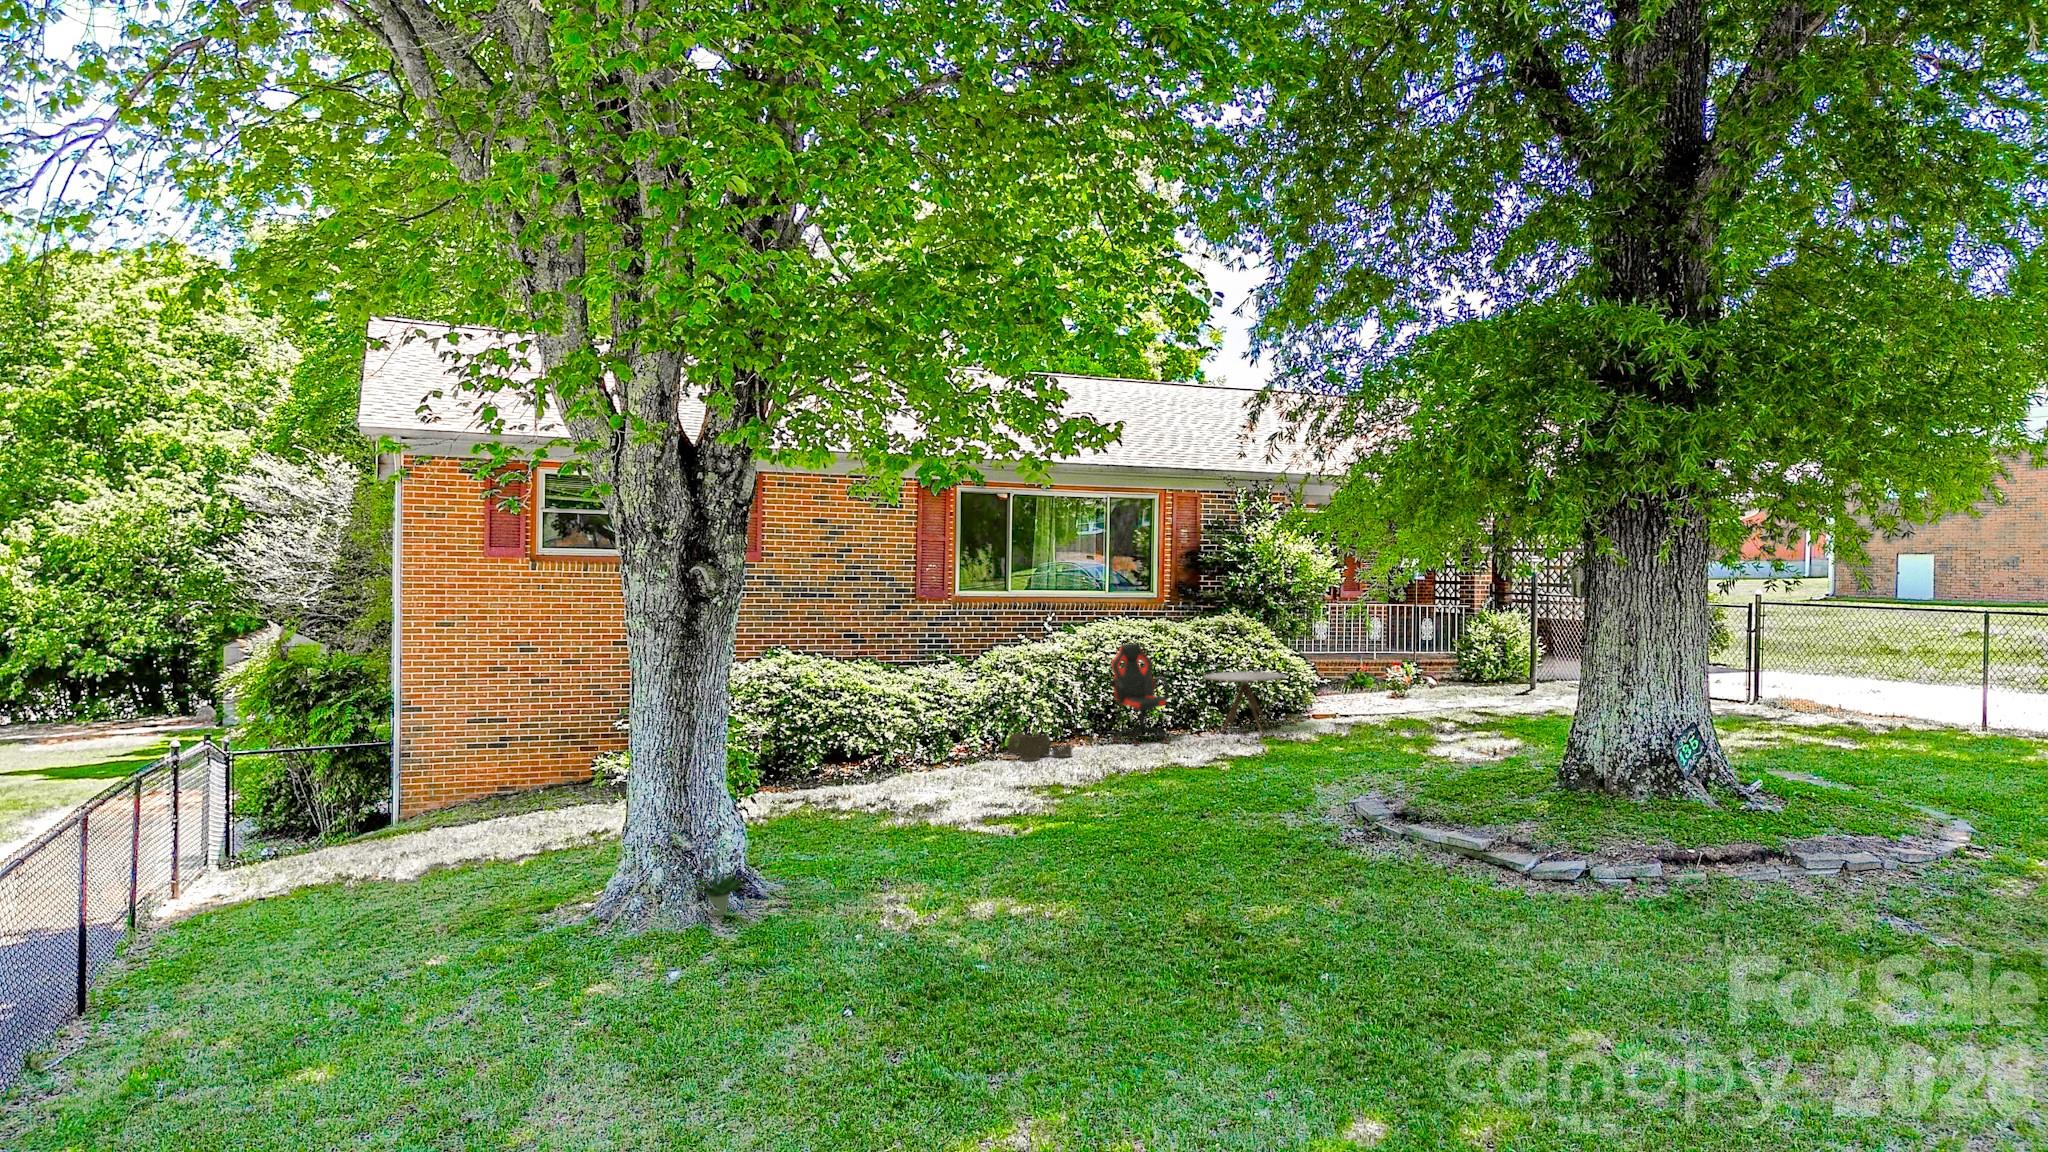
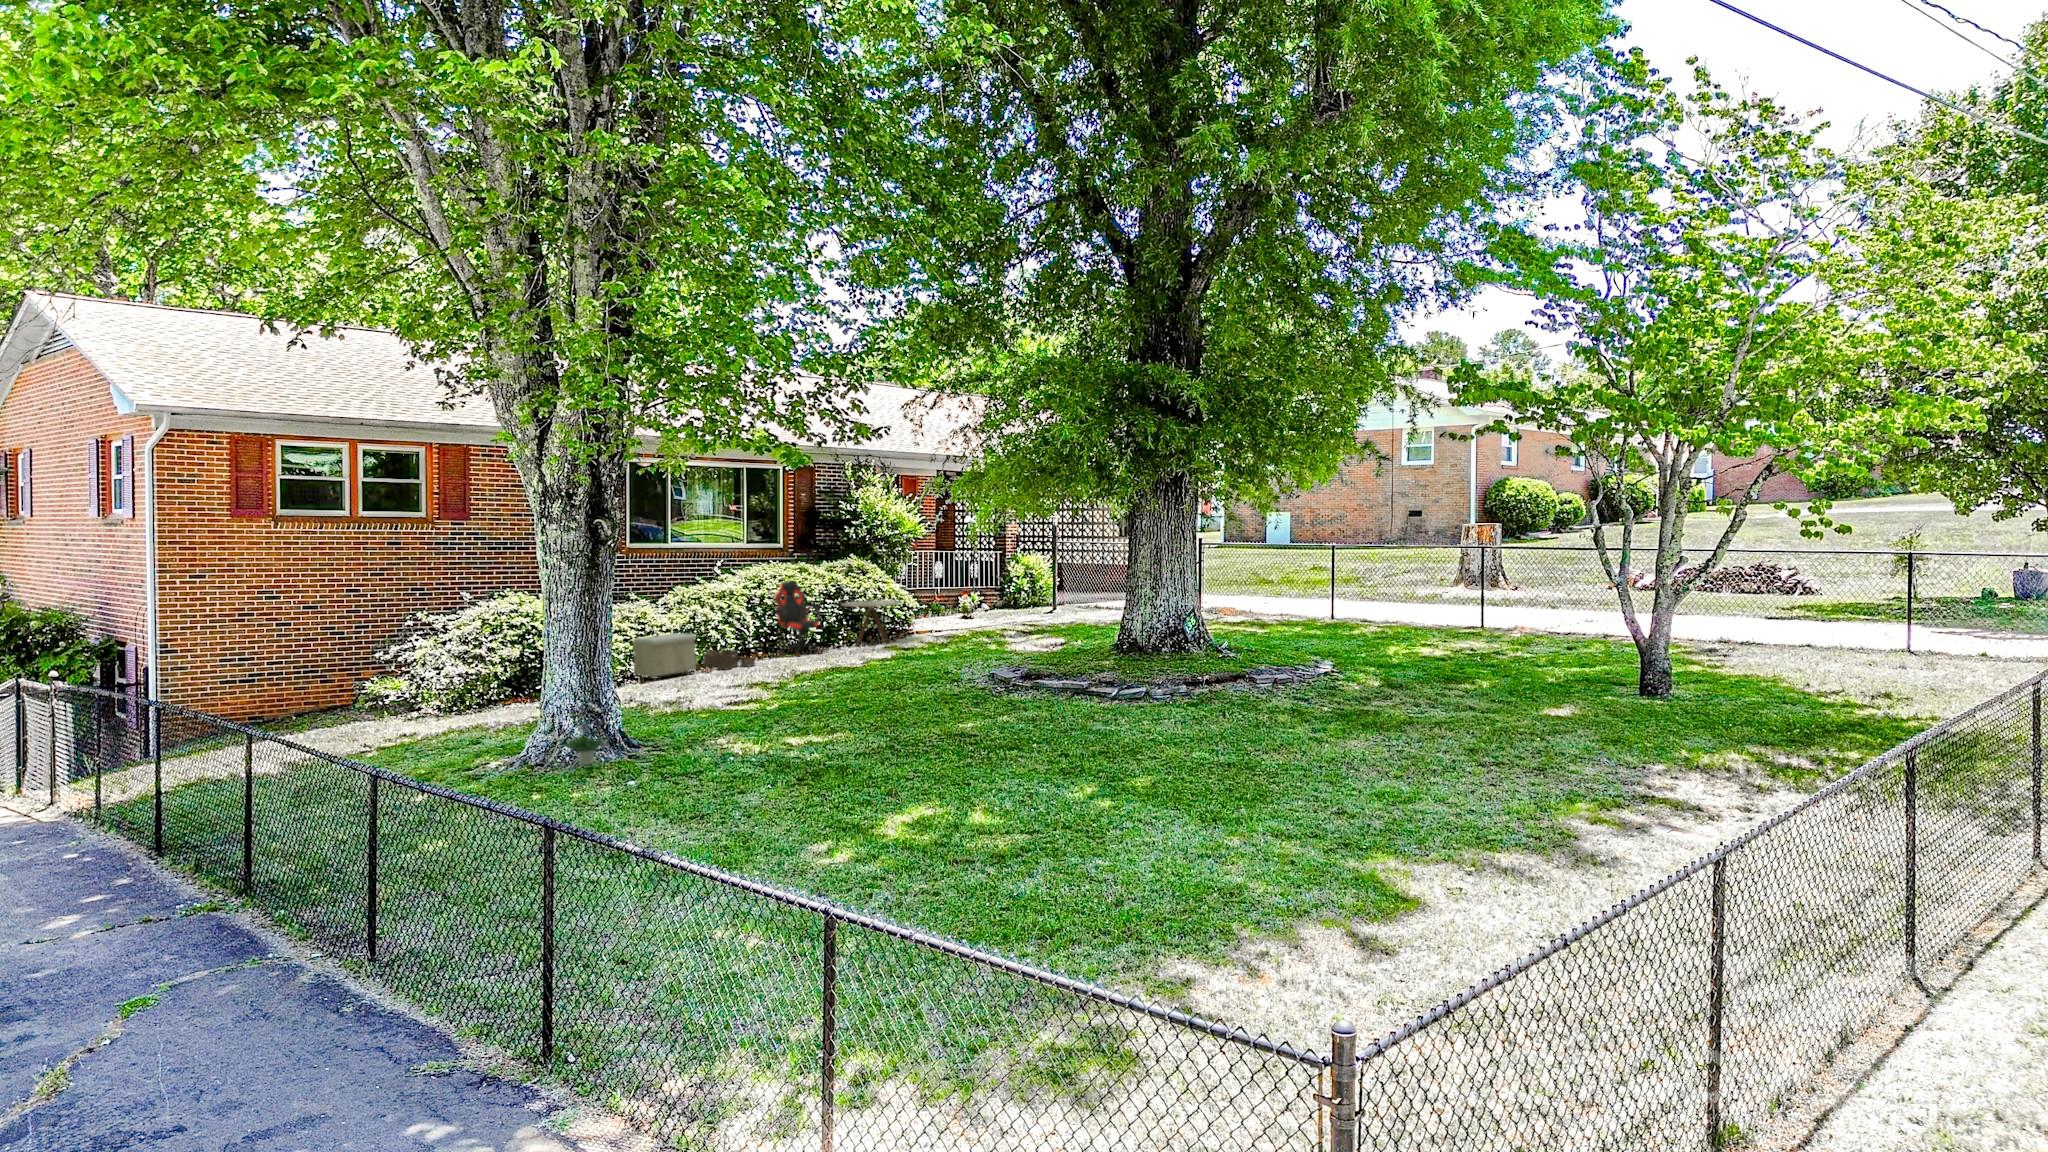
storage bench: none [911,709,990,771] -> present [633,633,696,679]

